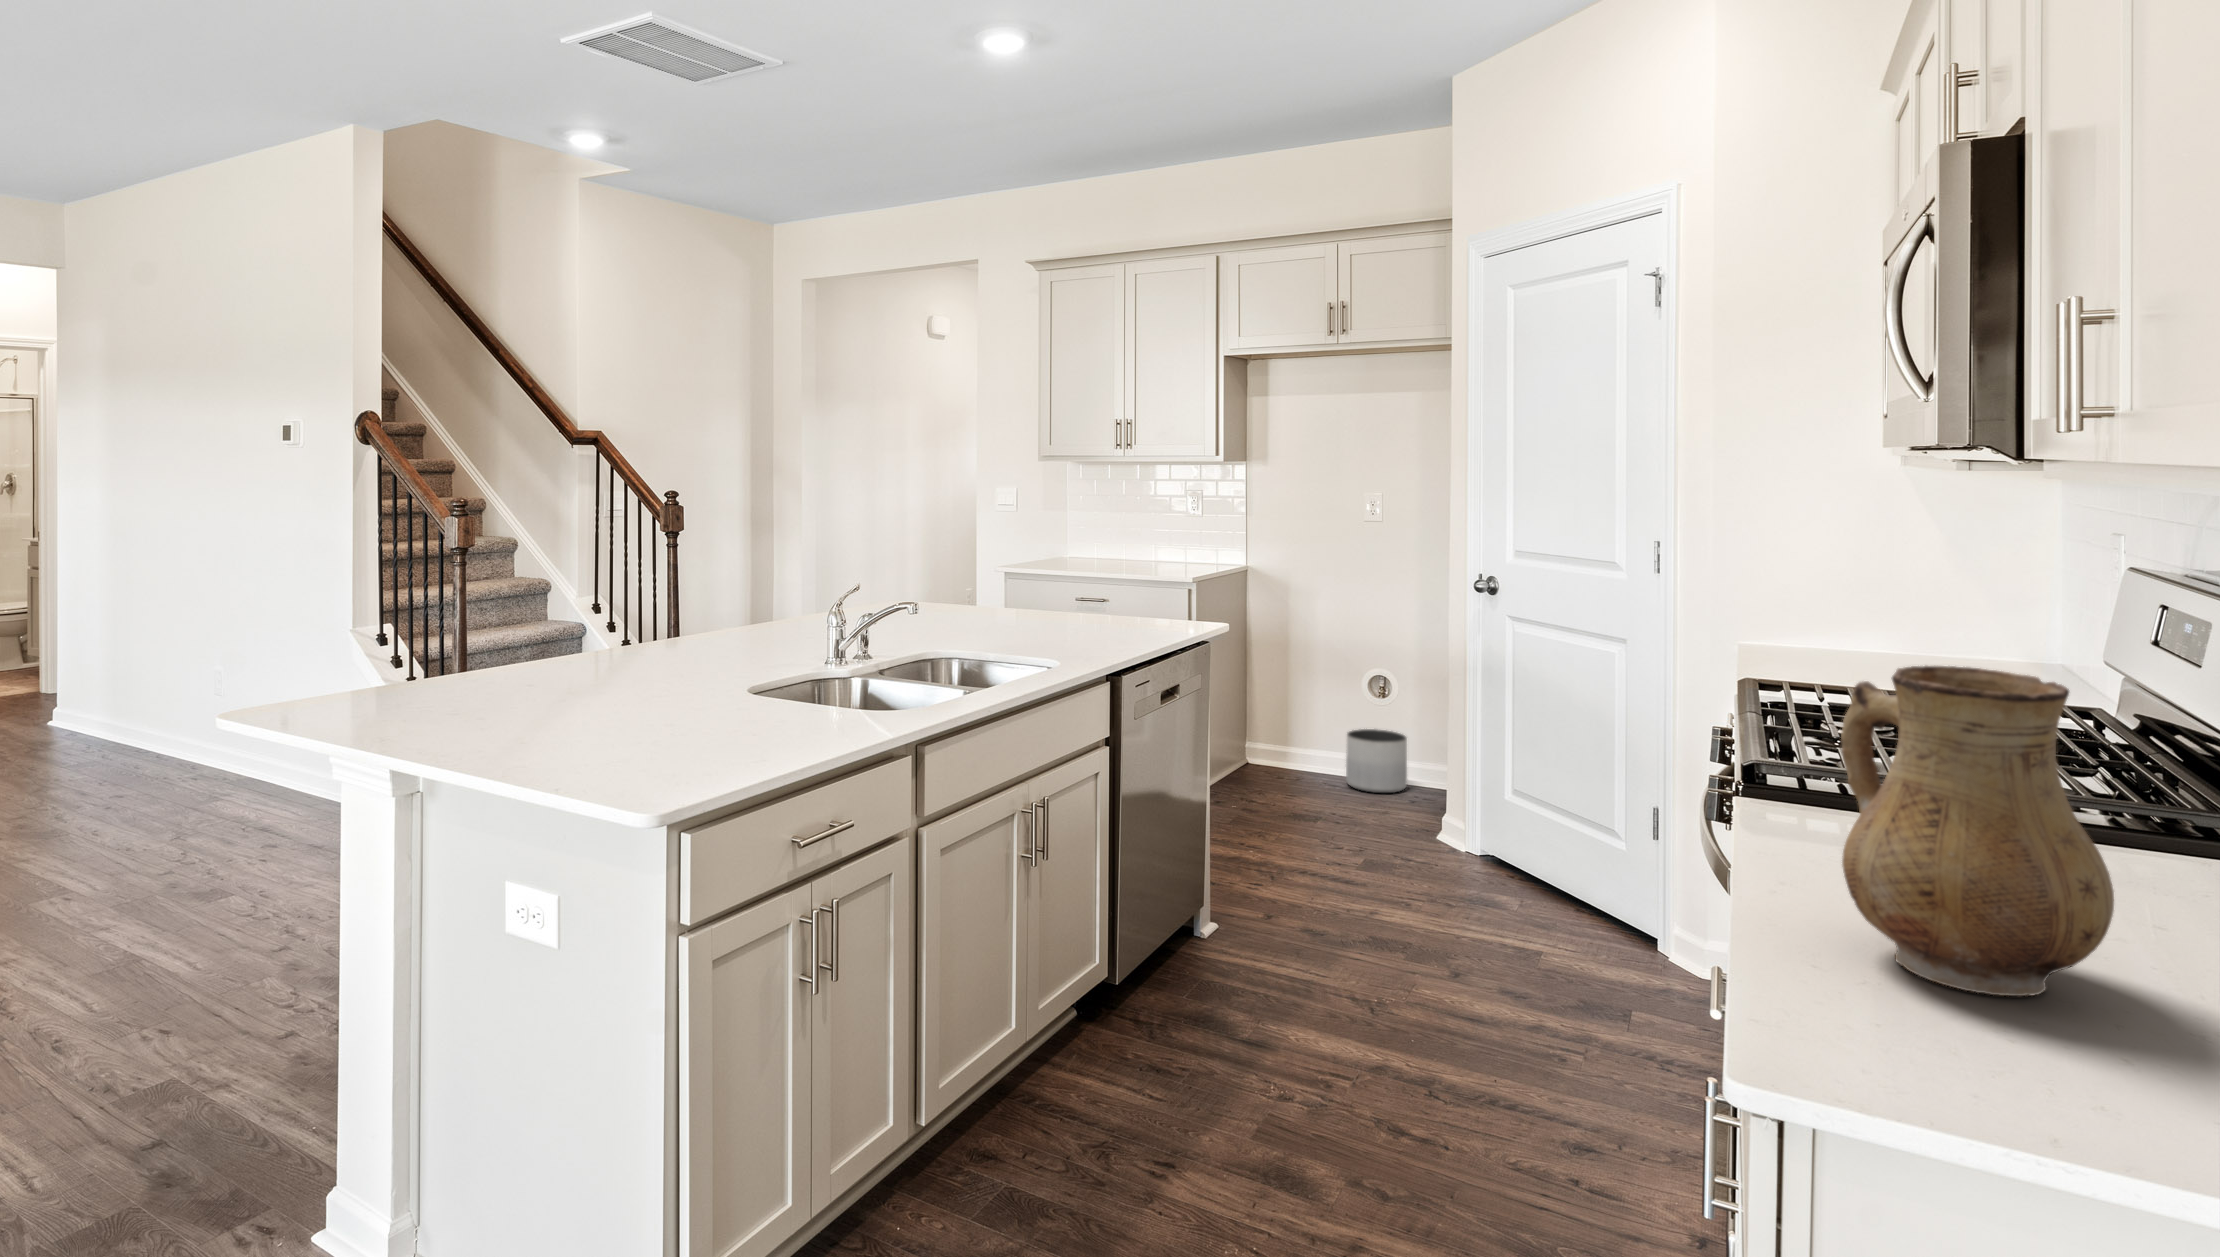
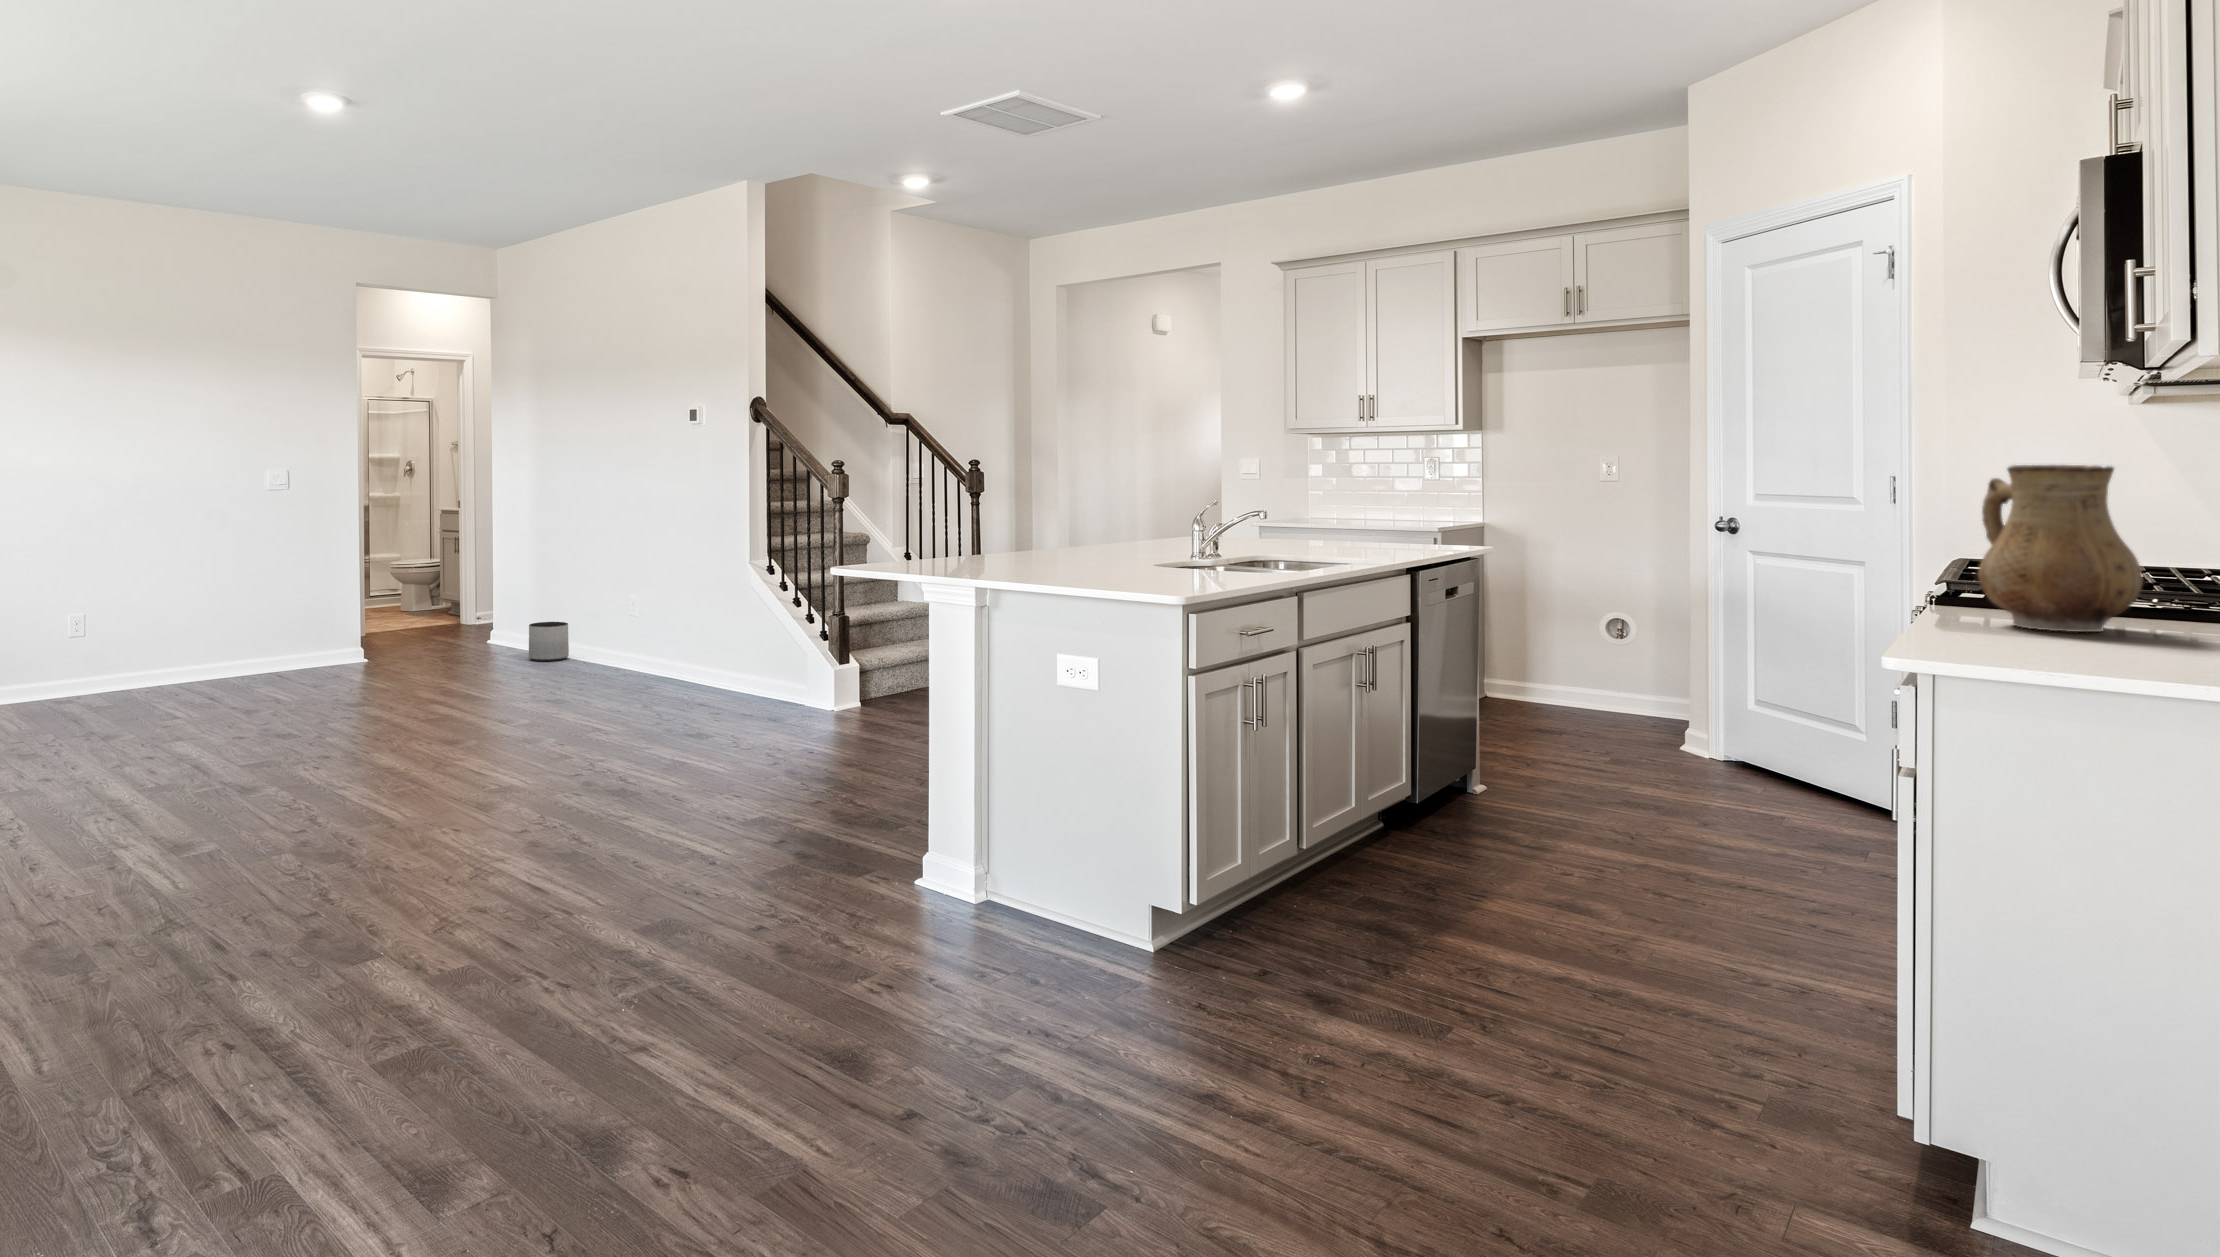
planter: present [1346,729,1407,793] -> present [529,622,569,661]

